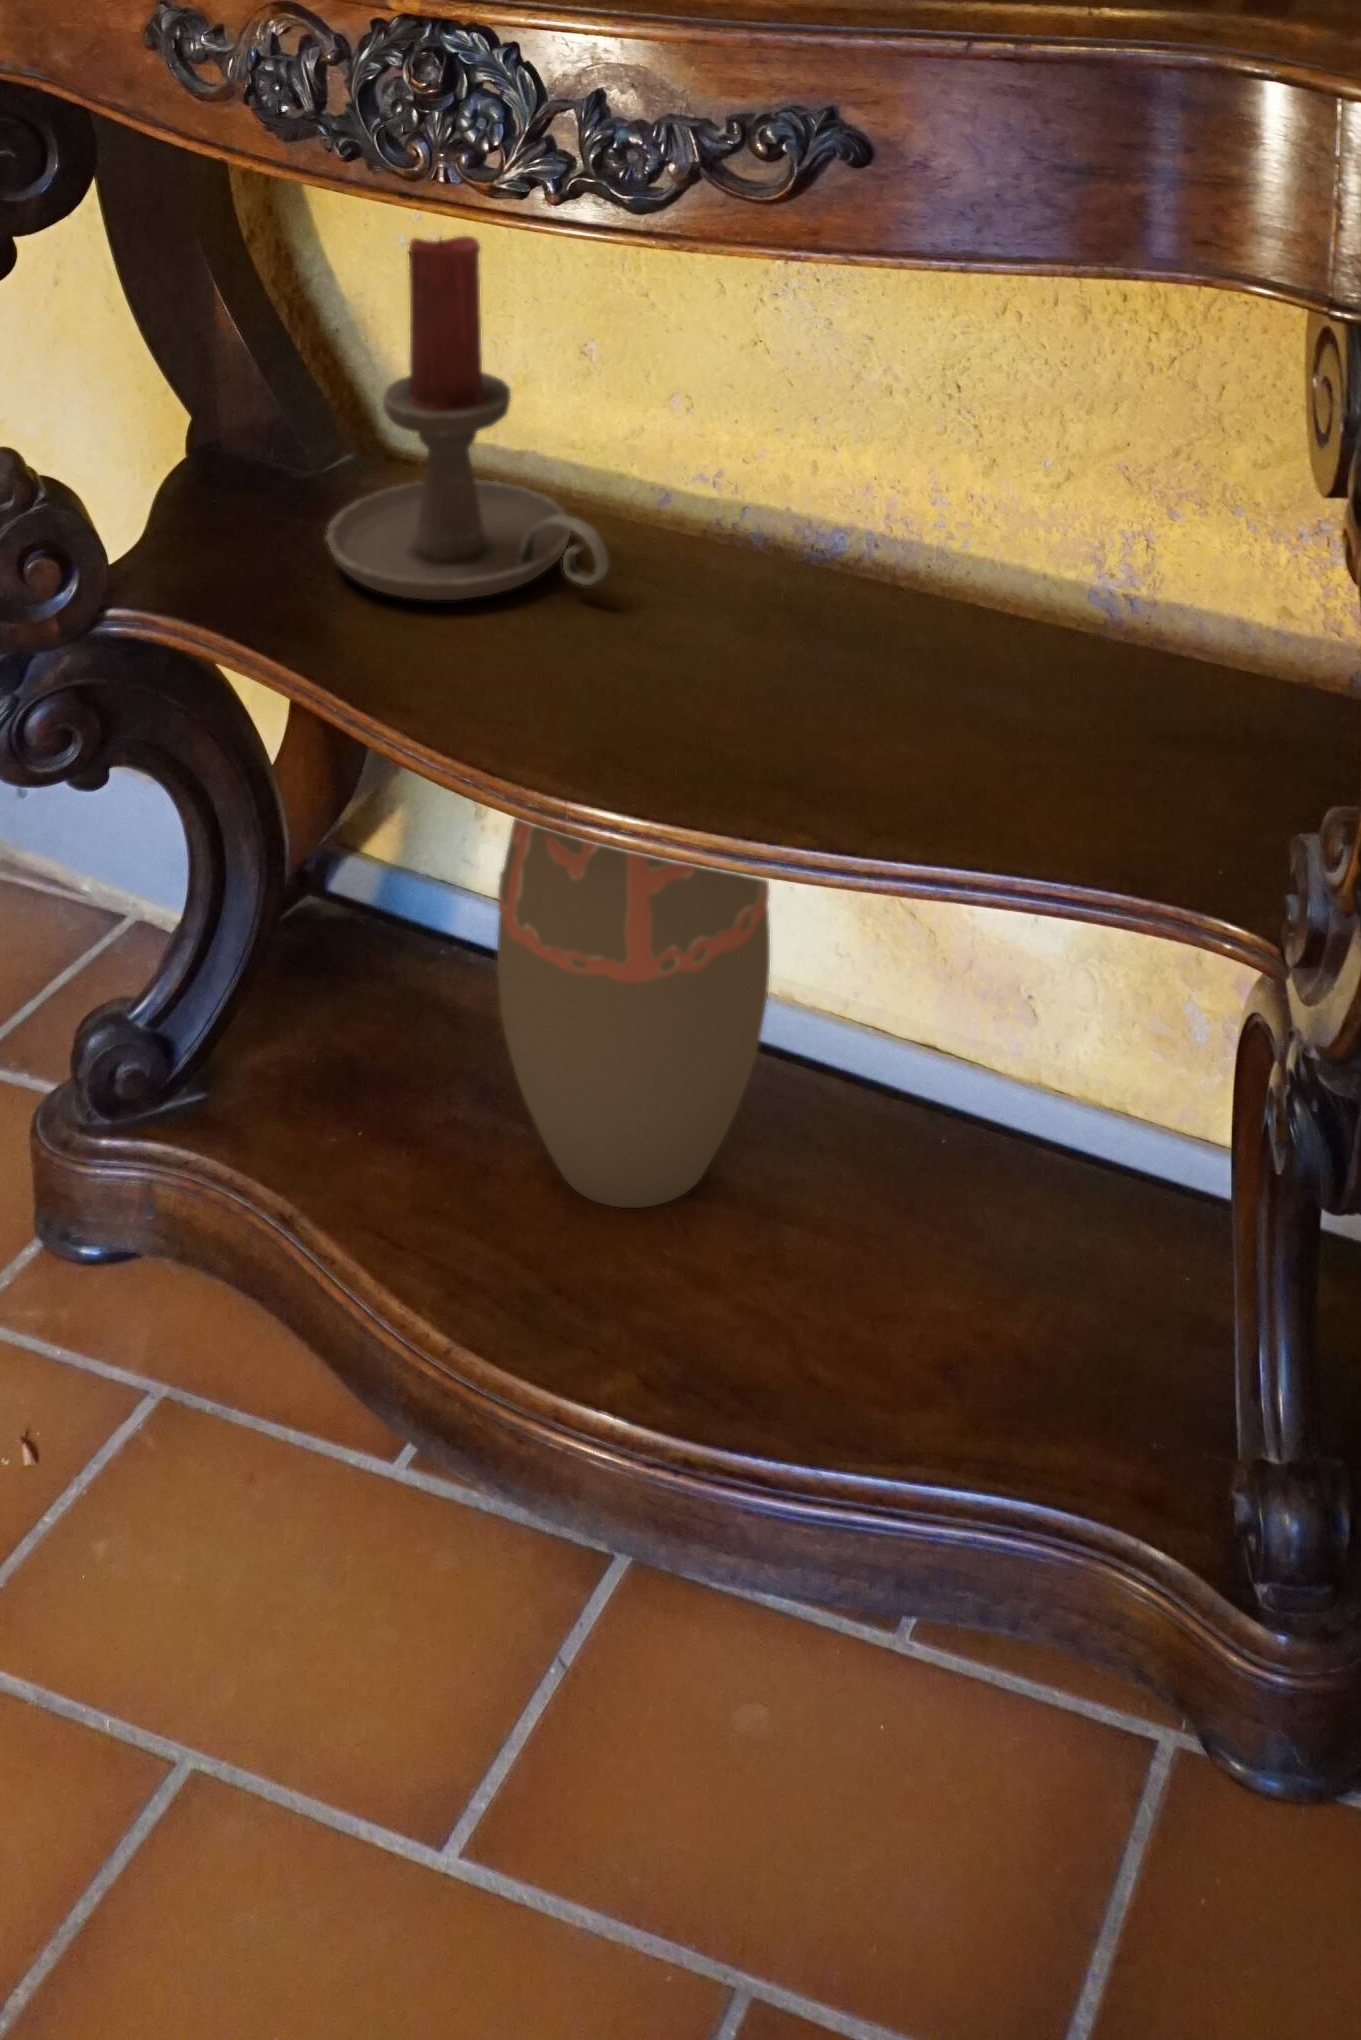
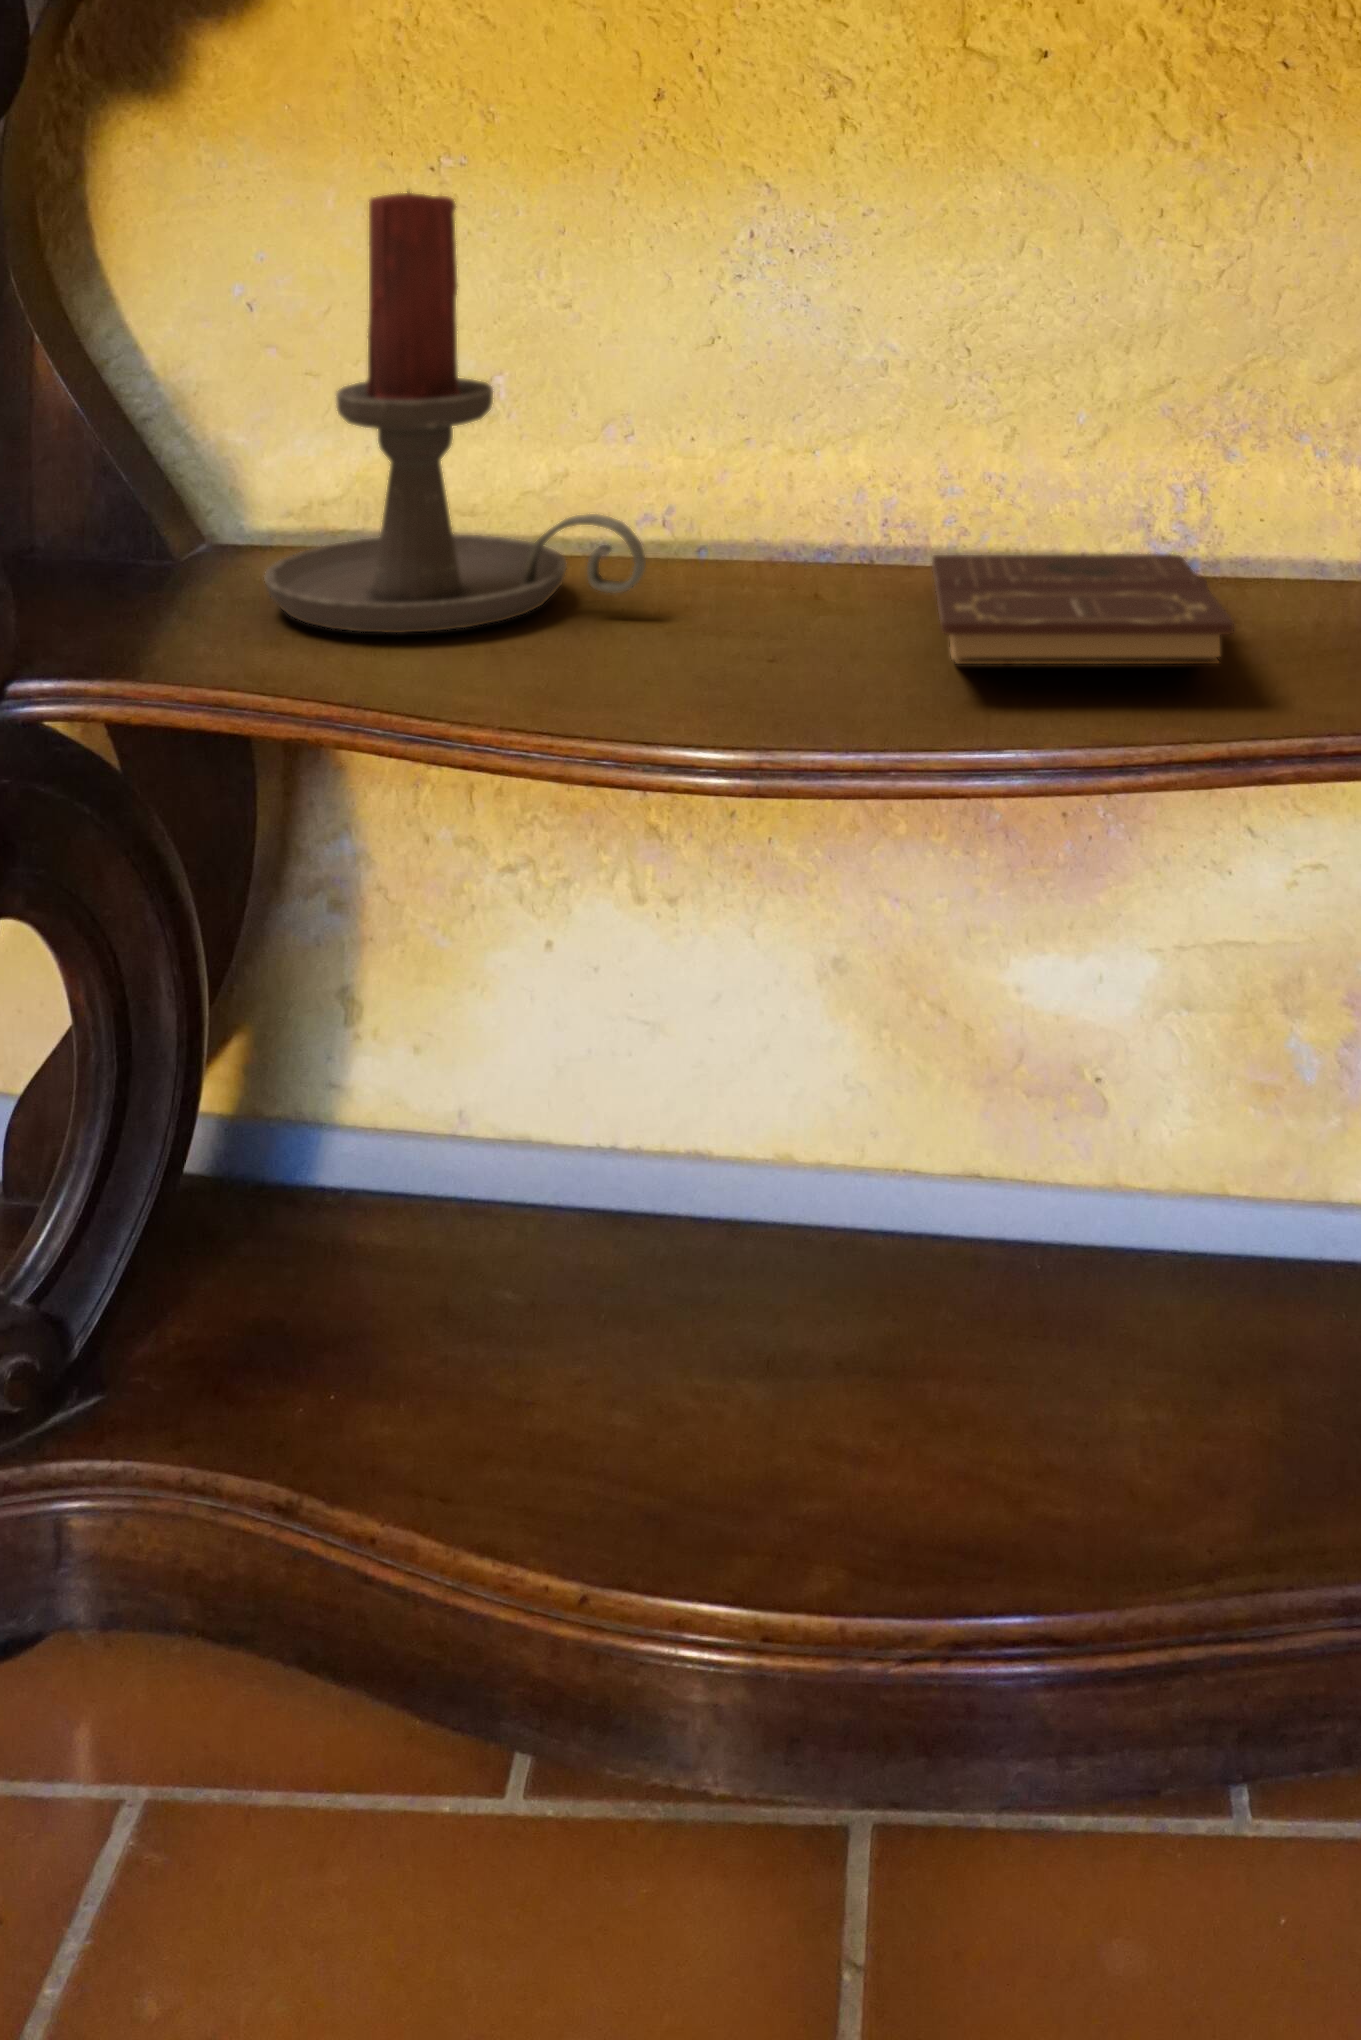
book: none [745,579,1076,784] -> present [932,554,1234,664]
decorative vase: present [497,818,770,1208] -> none [540,707,879,1398]

